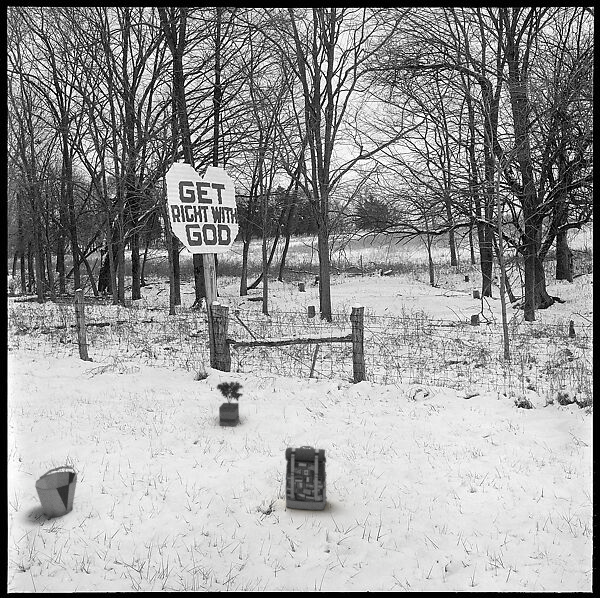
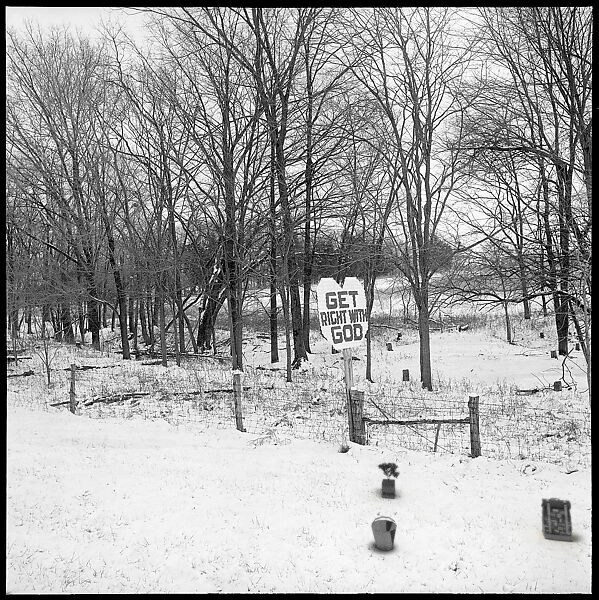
backpack: present [285,446,327,510] -> present [541,498,572,541]
bucket: present [35,466,77,517] -> present [371,516,397,551]

